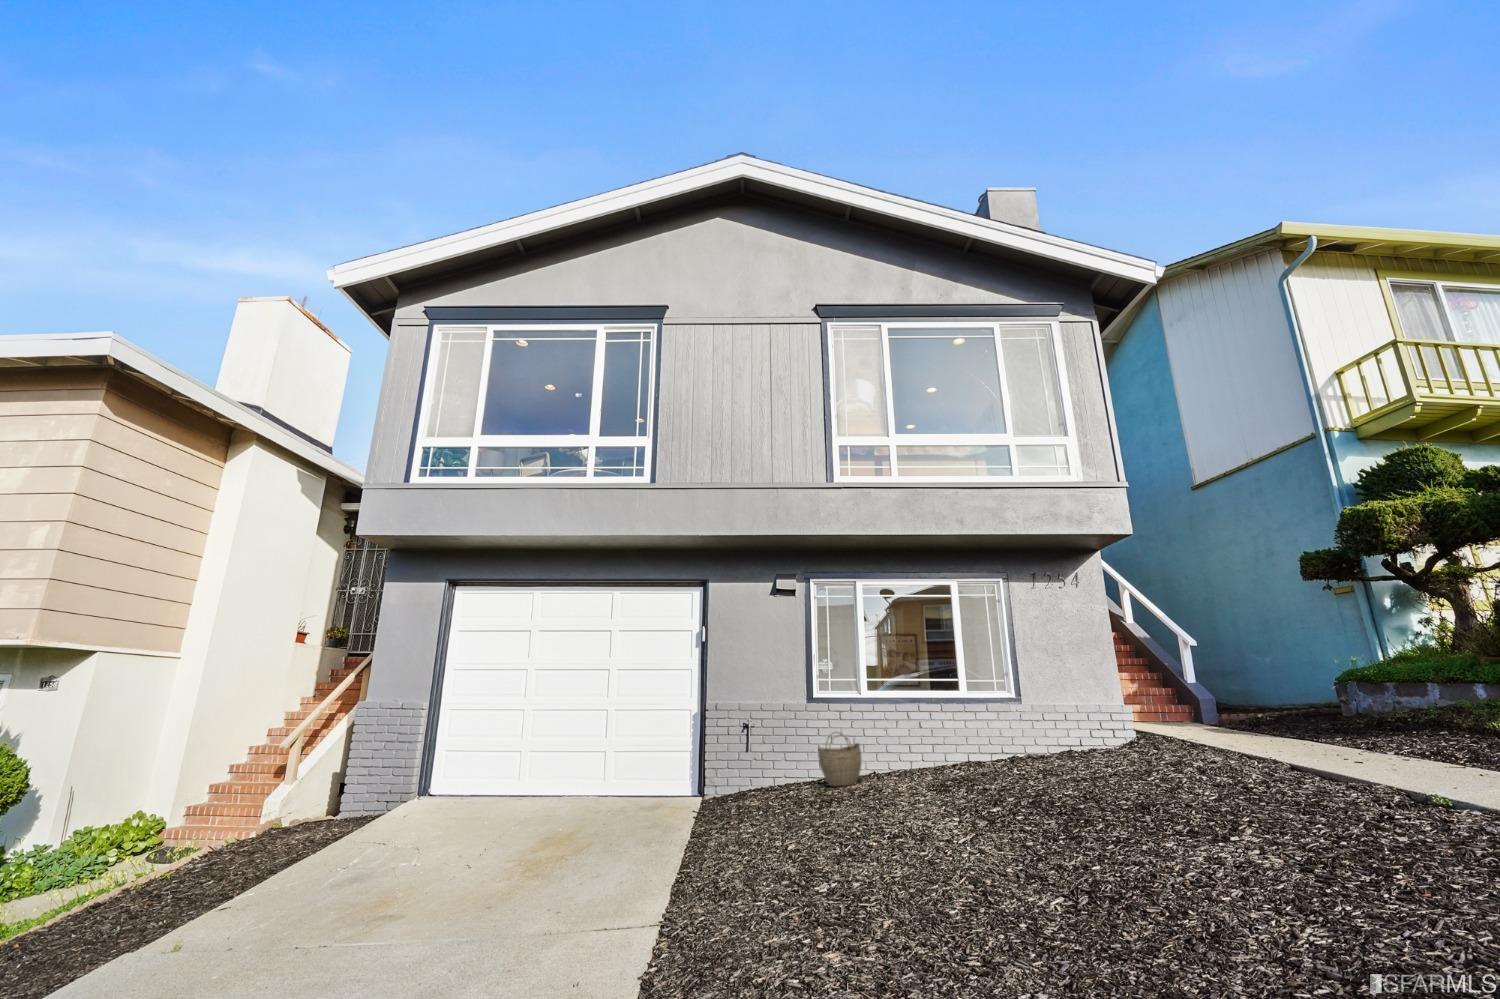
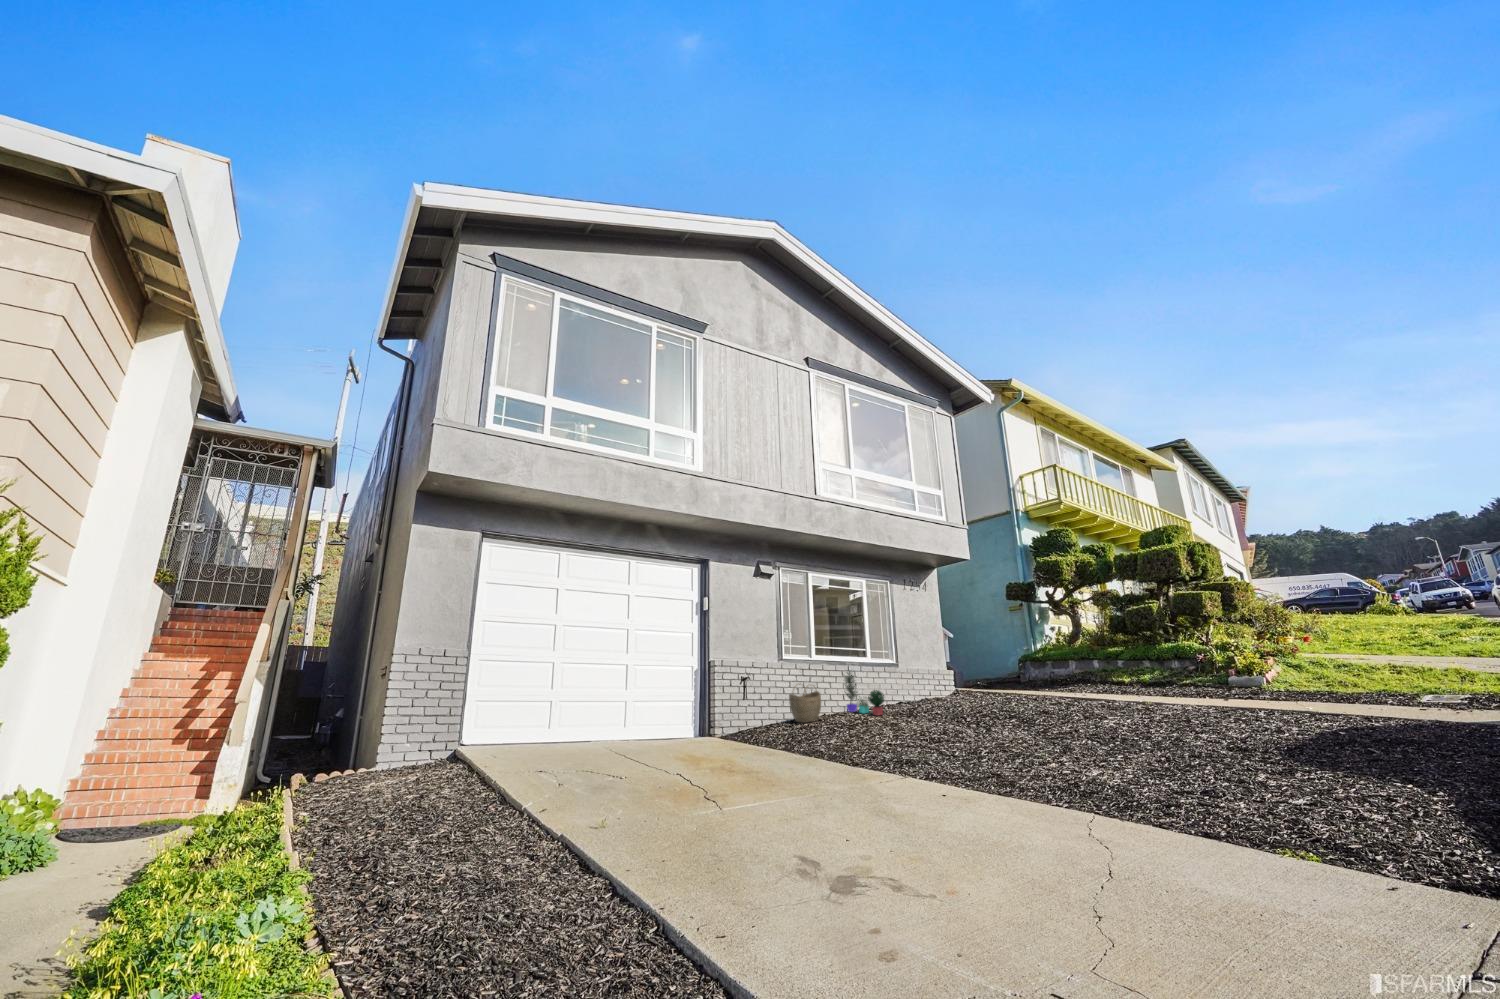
potted plant: none [907,711,948,782] -> present [845,671,884,715]

